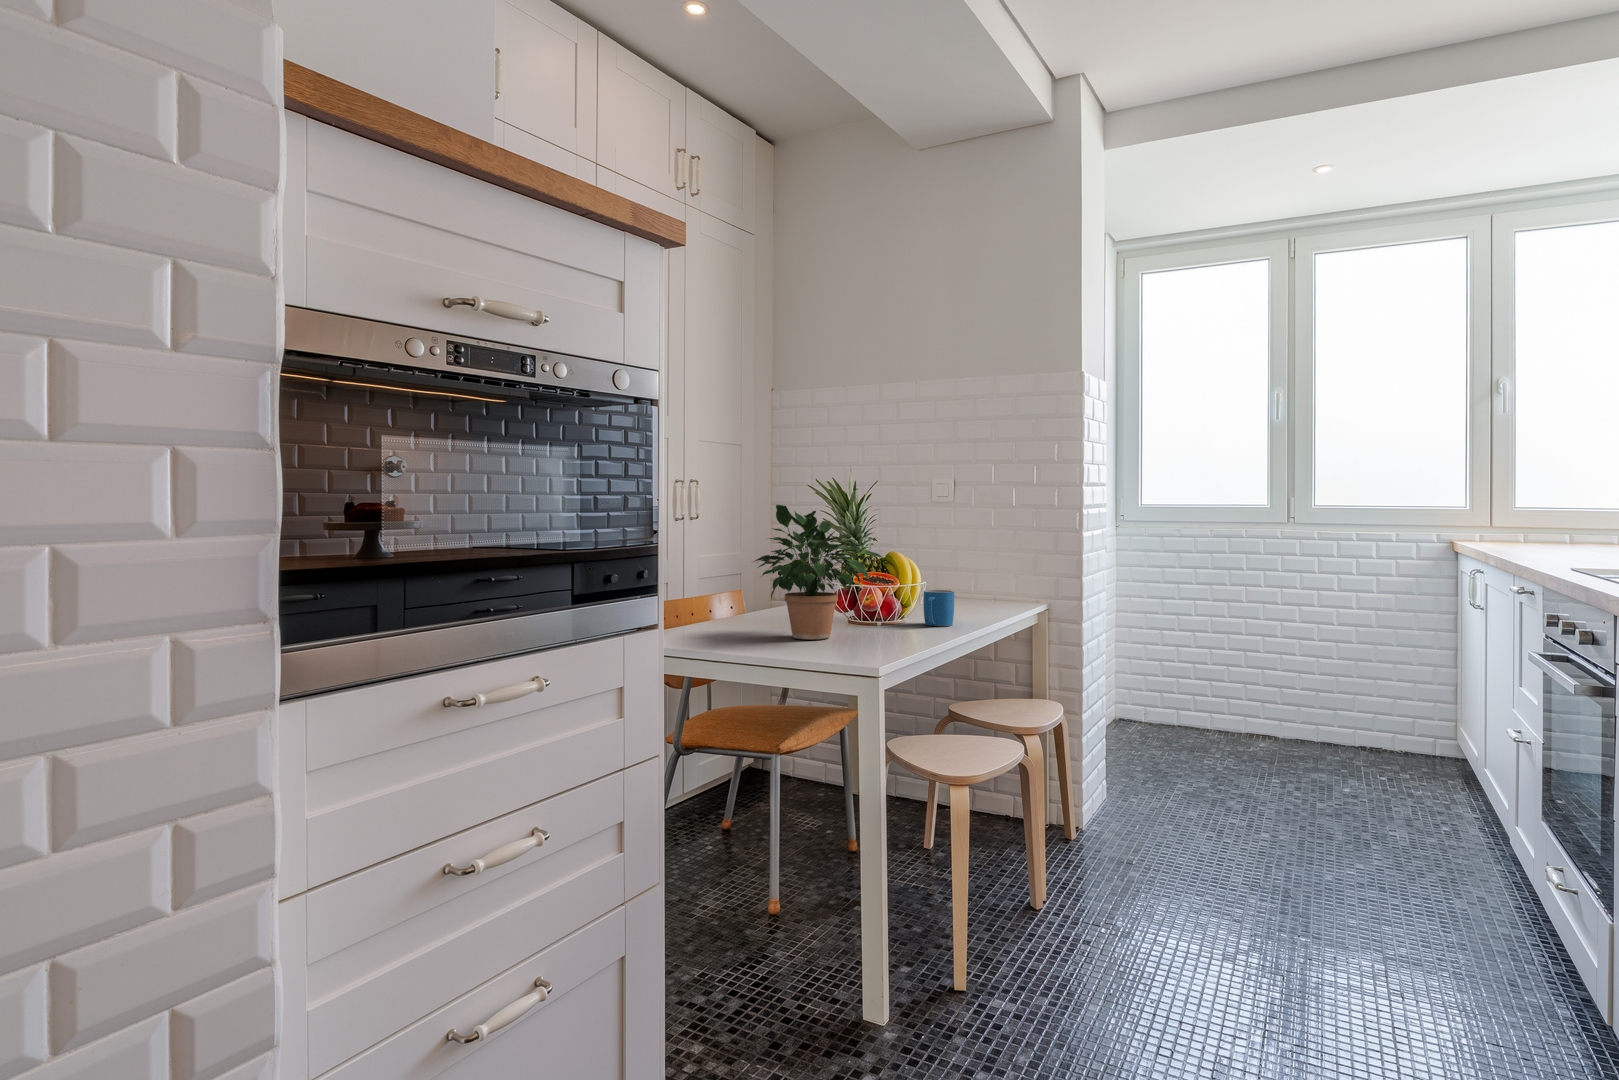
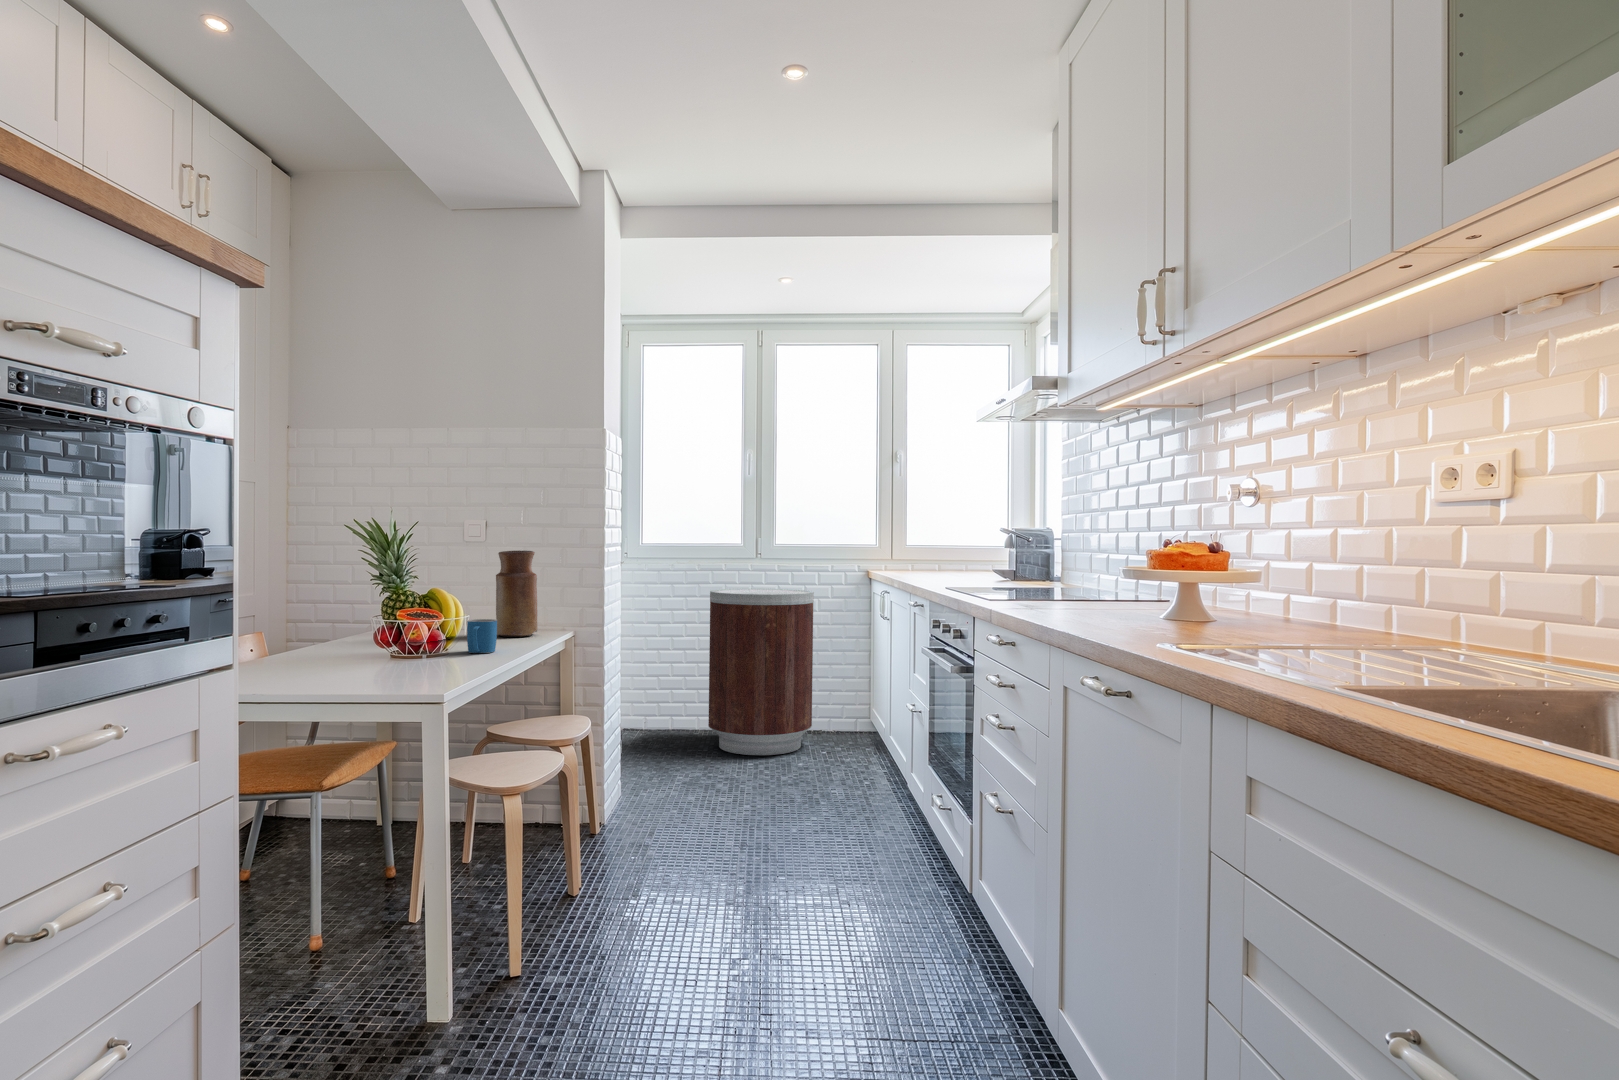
potted plant: present [754,504,883,640] -> none [293,539,438,673]
vase: none [961,518,1005,610] -> present [496,551,538,637]
trash can: none [1219,565,1364,770] -> present [708,589,814,755]

